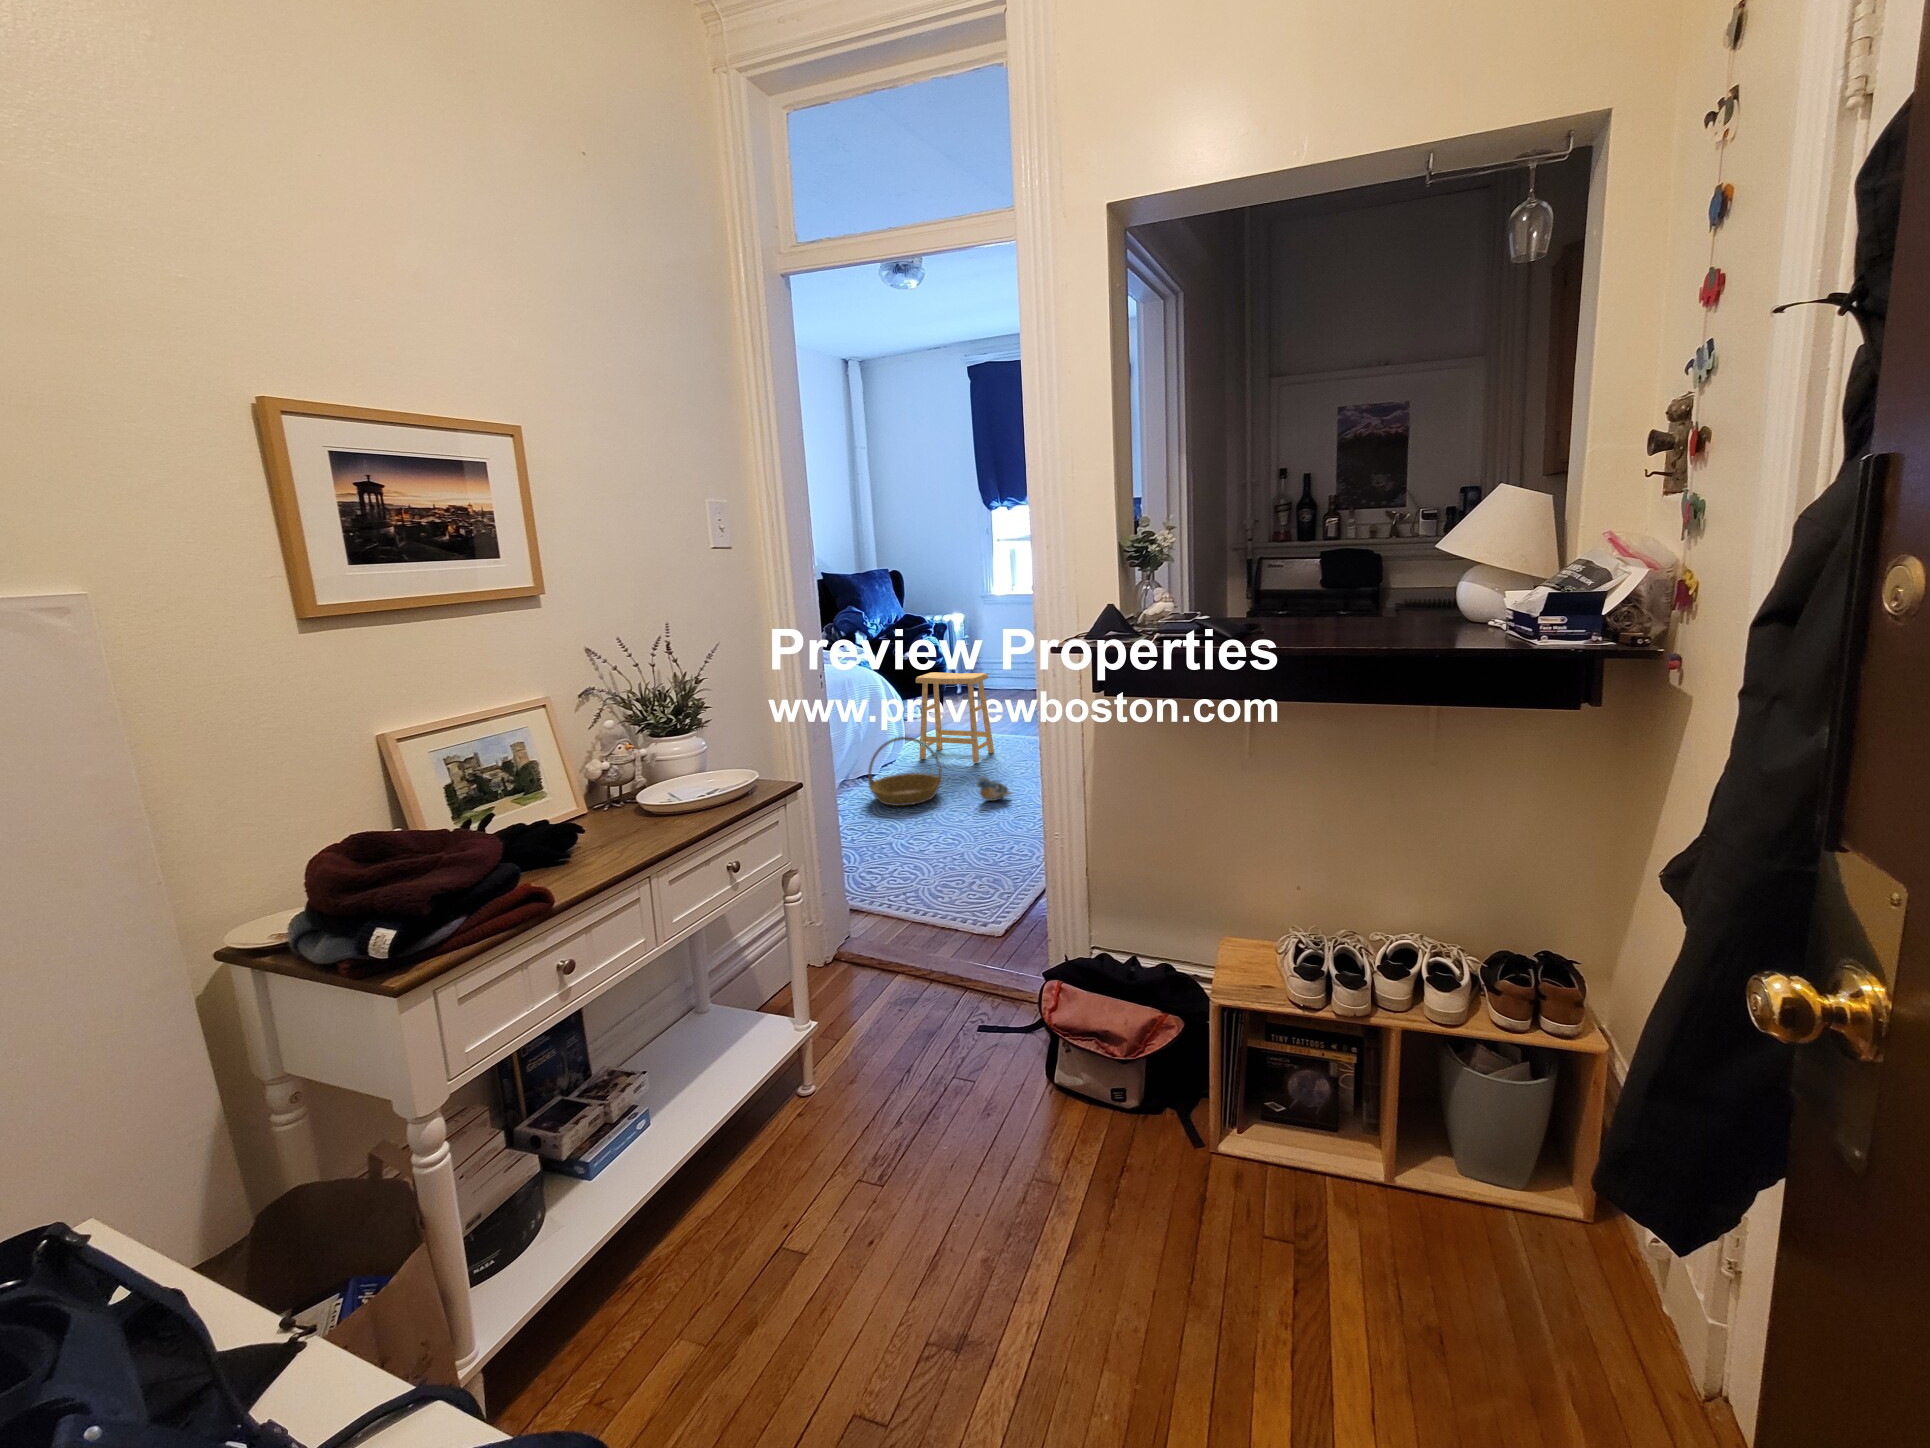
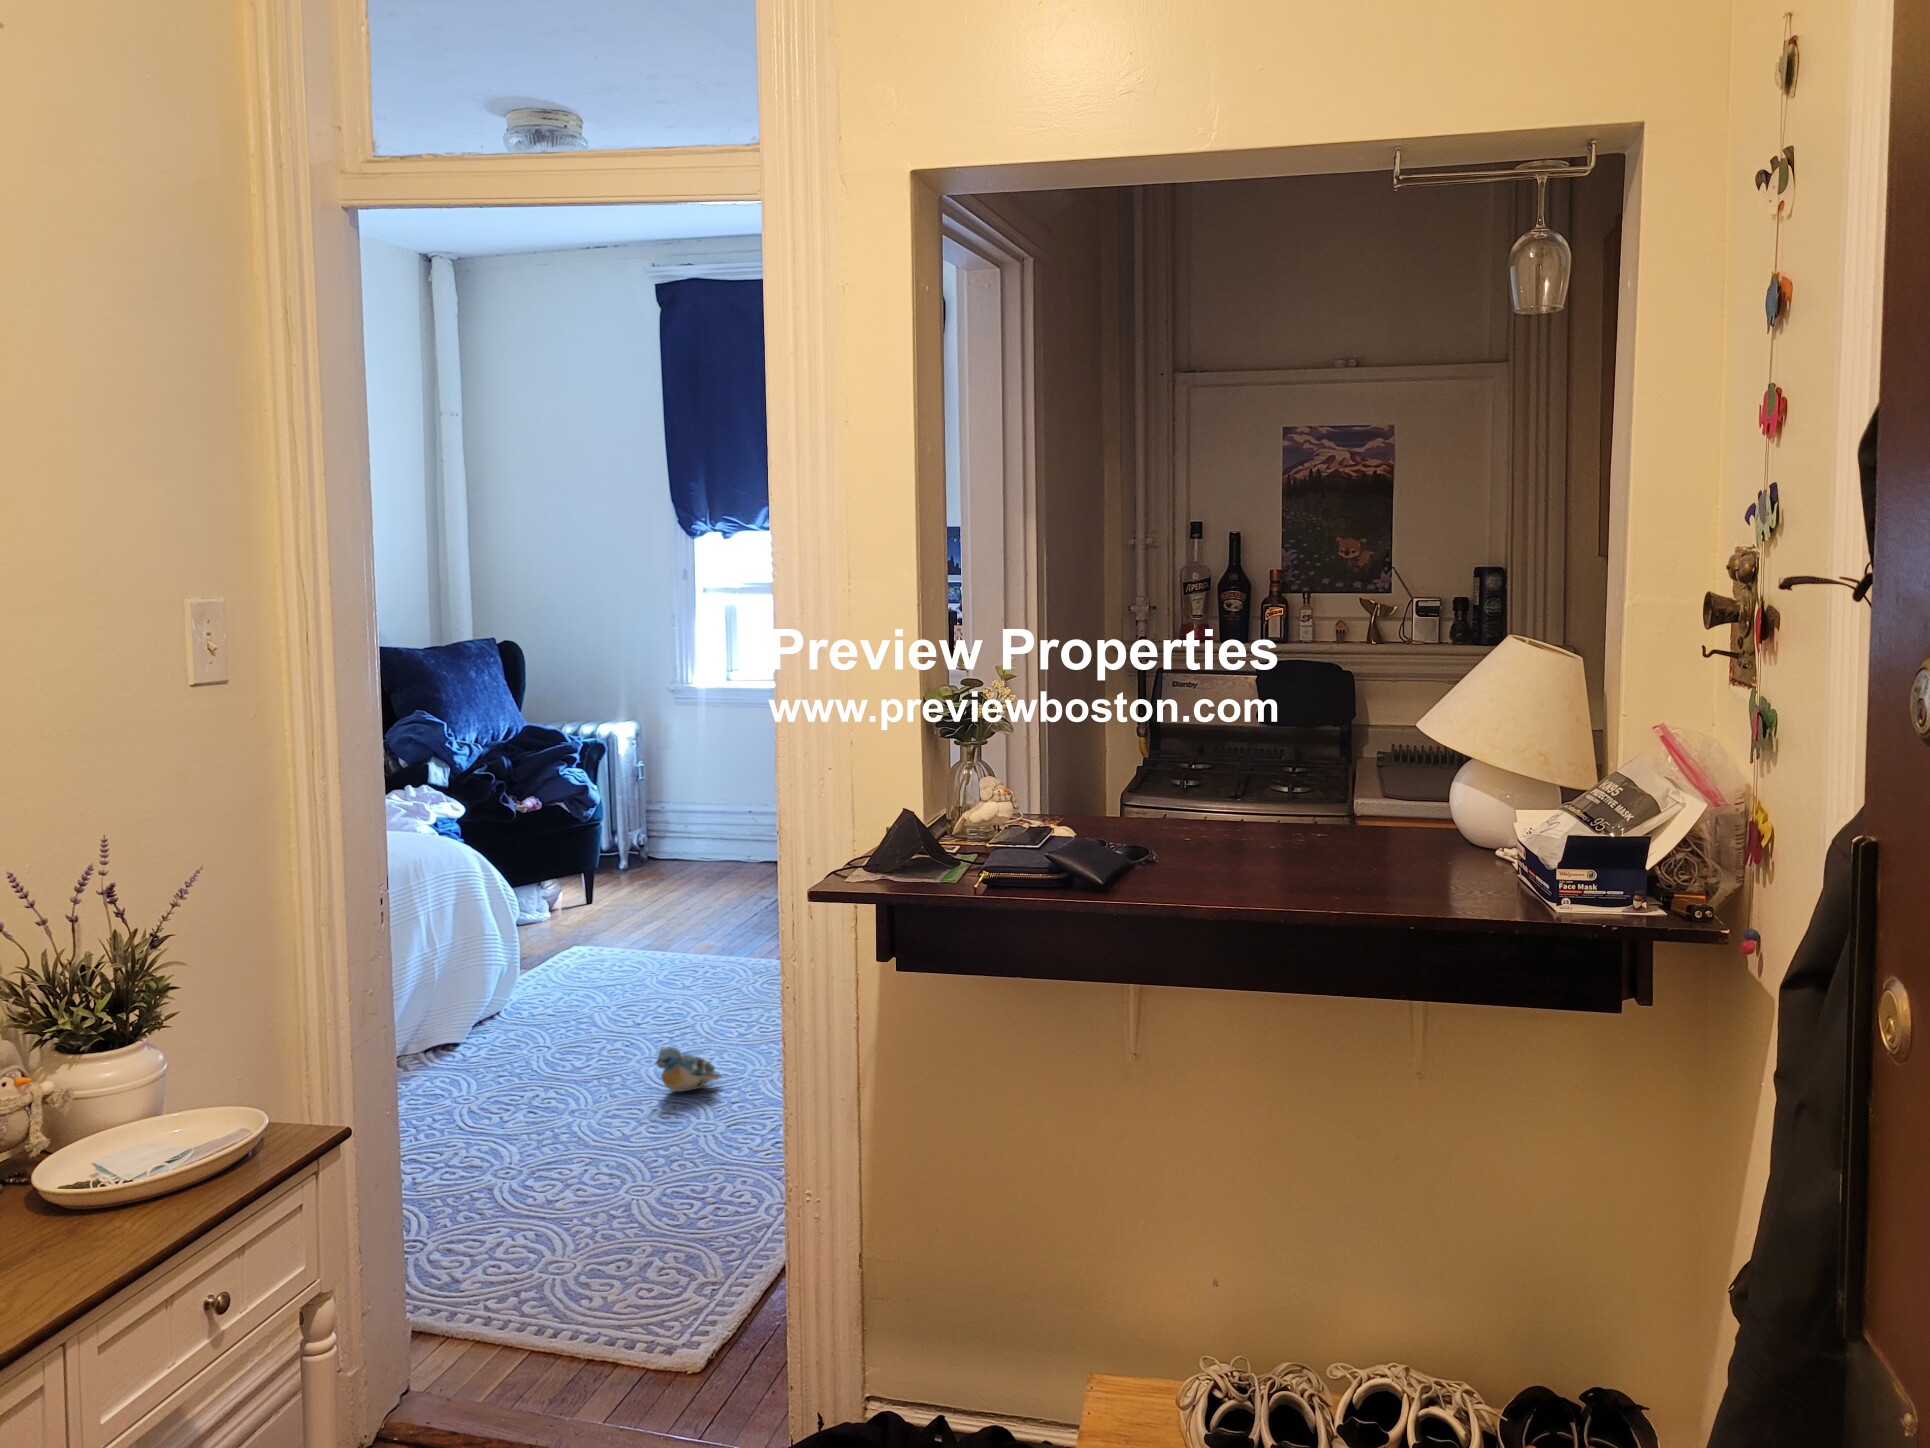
footstool: present [916,672,994,763] -> none [545,844,689,1012]
basket: present [868,737,942,806] -> none [449,976,591,1107]

